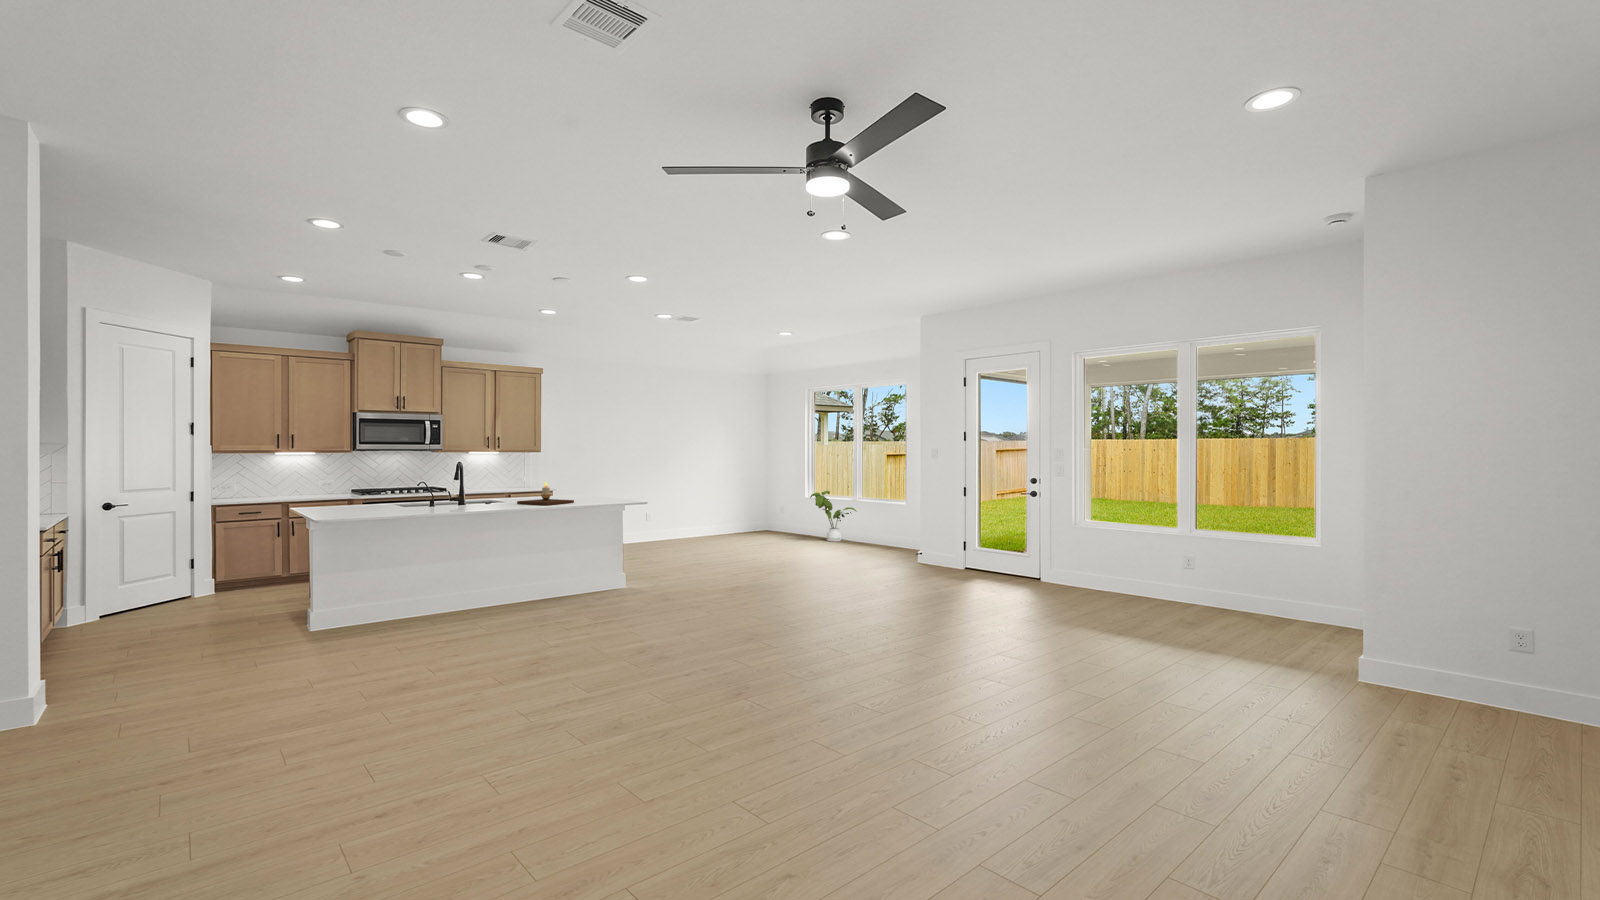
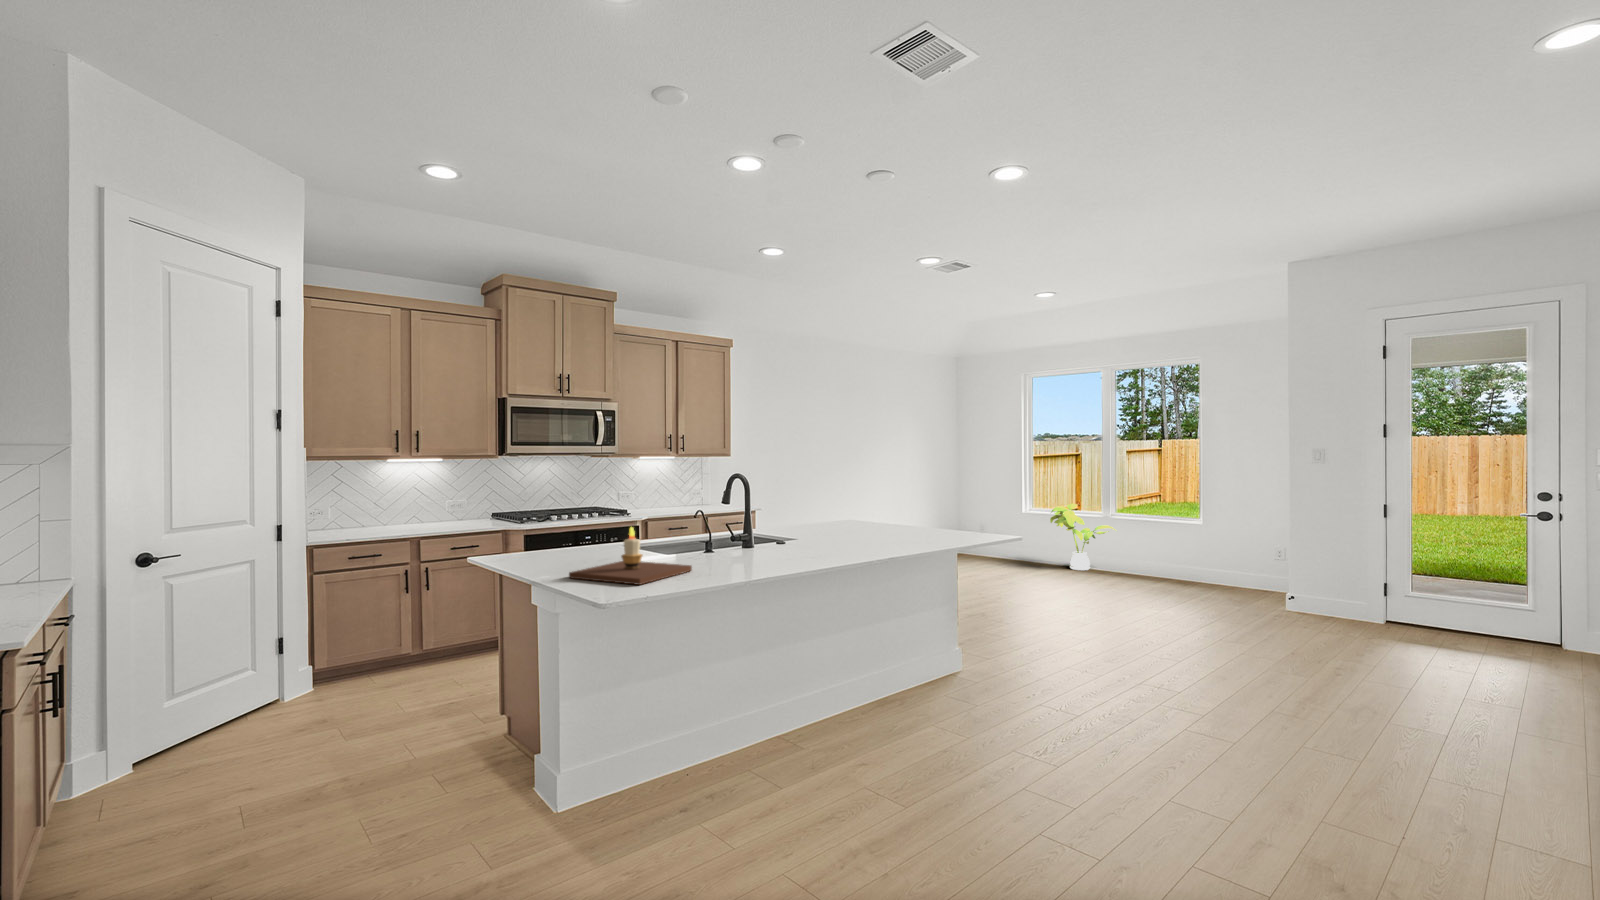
candle: present [517,482,574,505] -> present [569,527,692,585]

